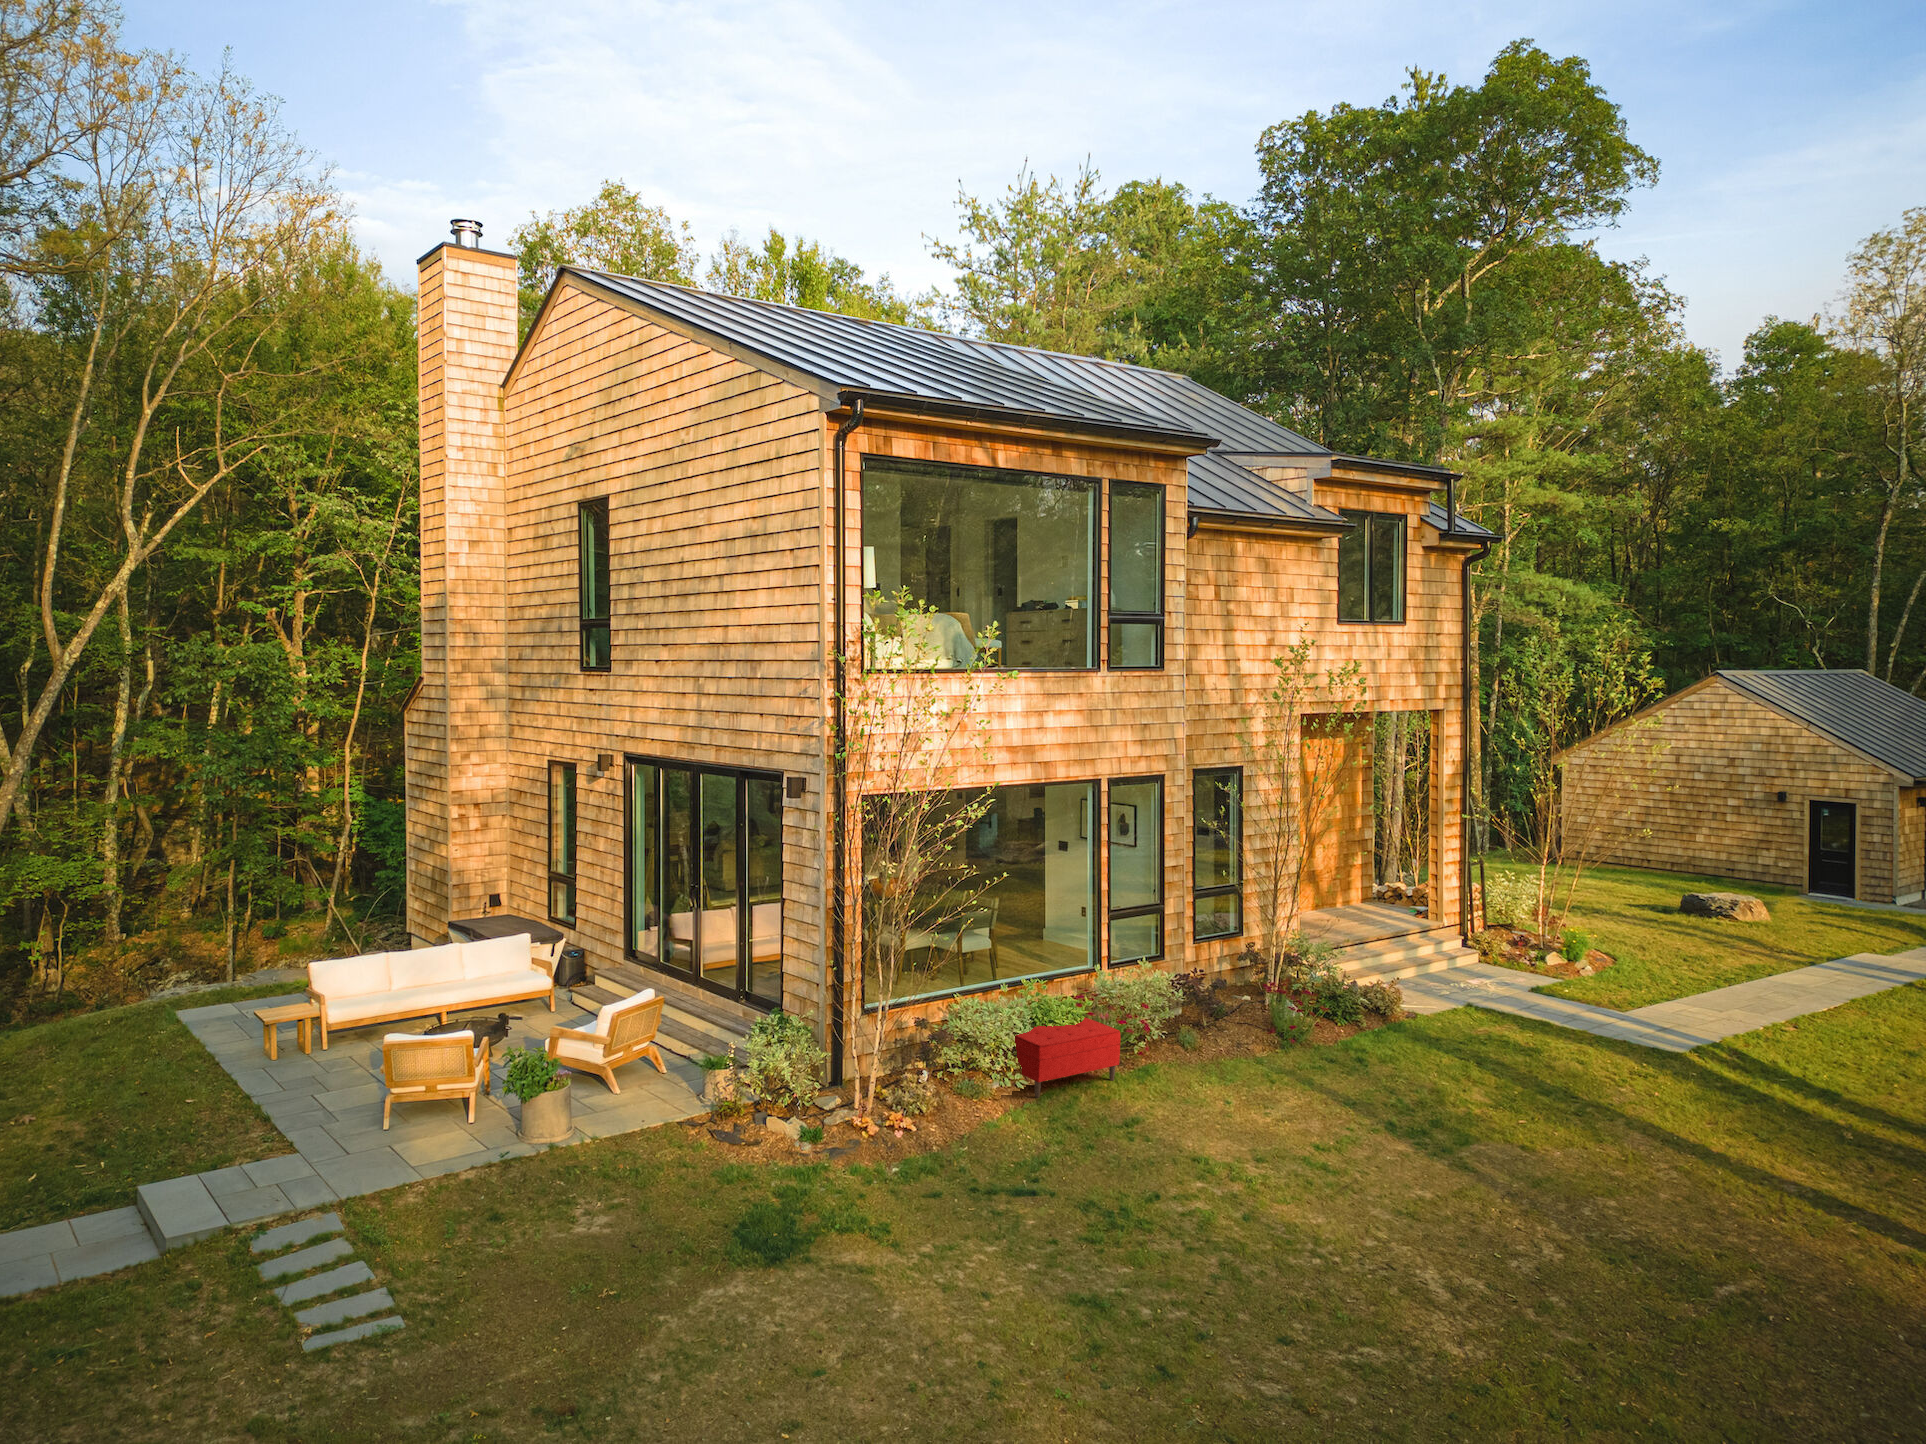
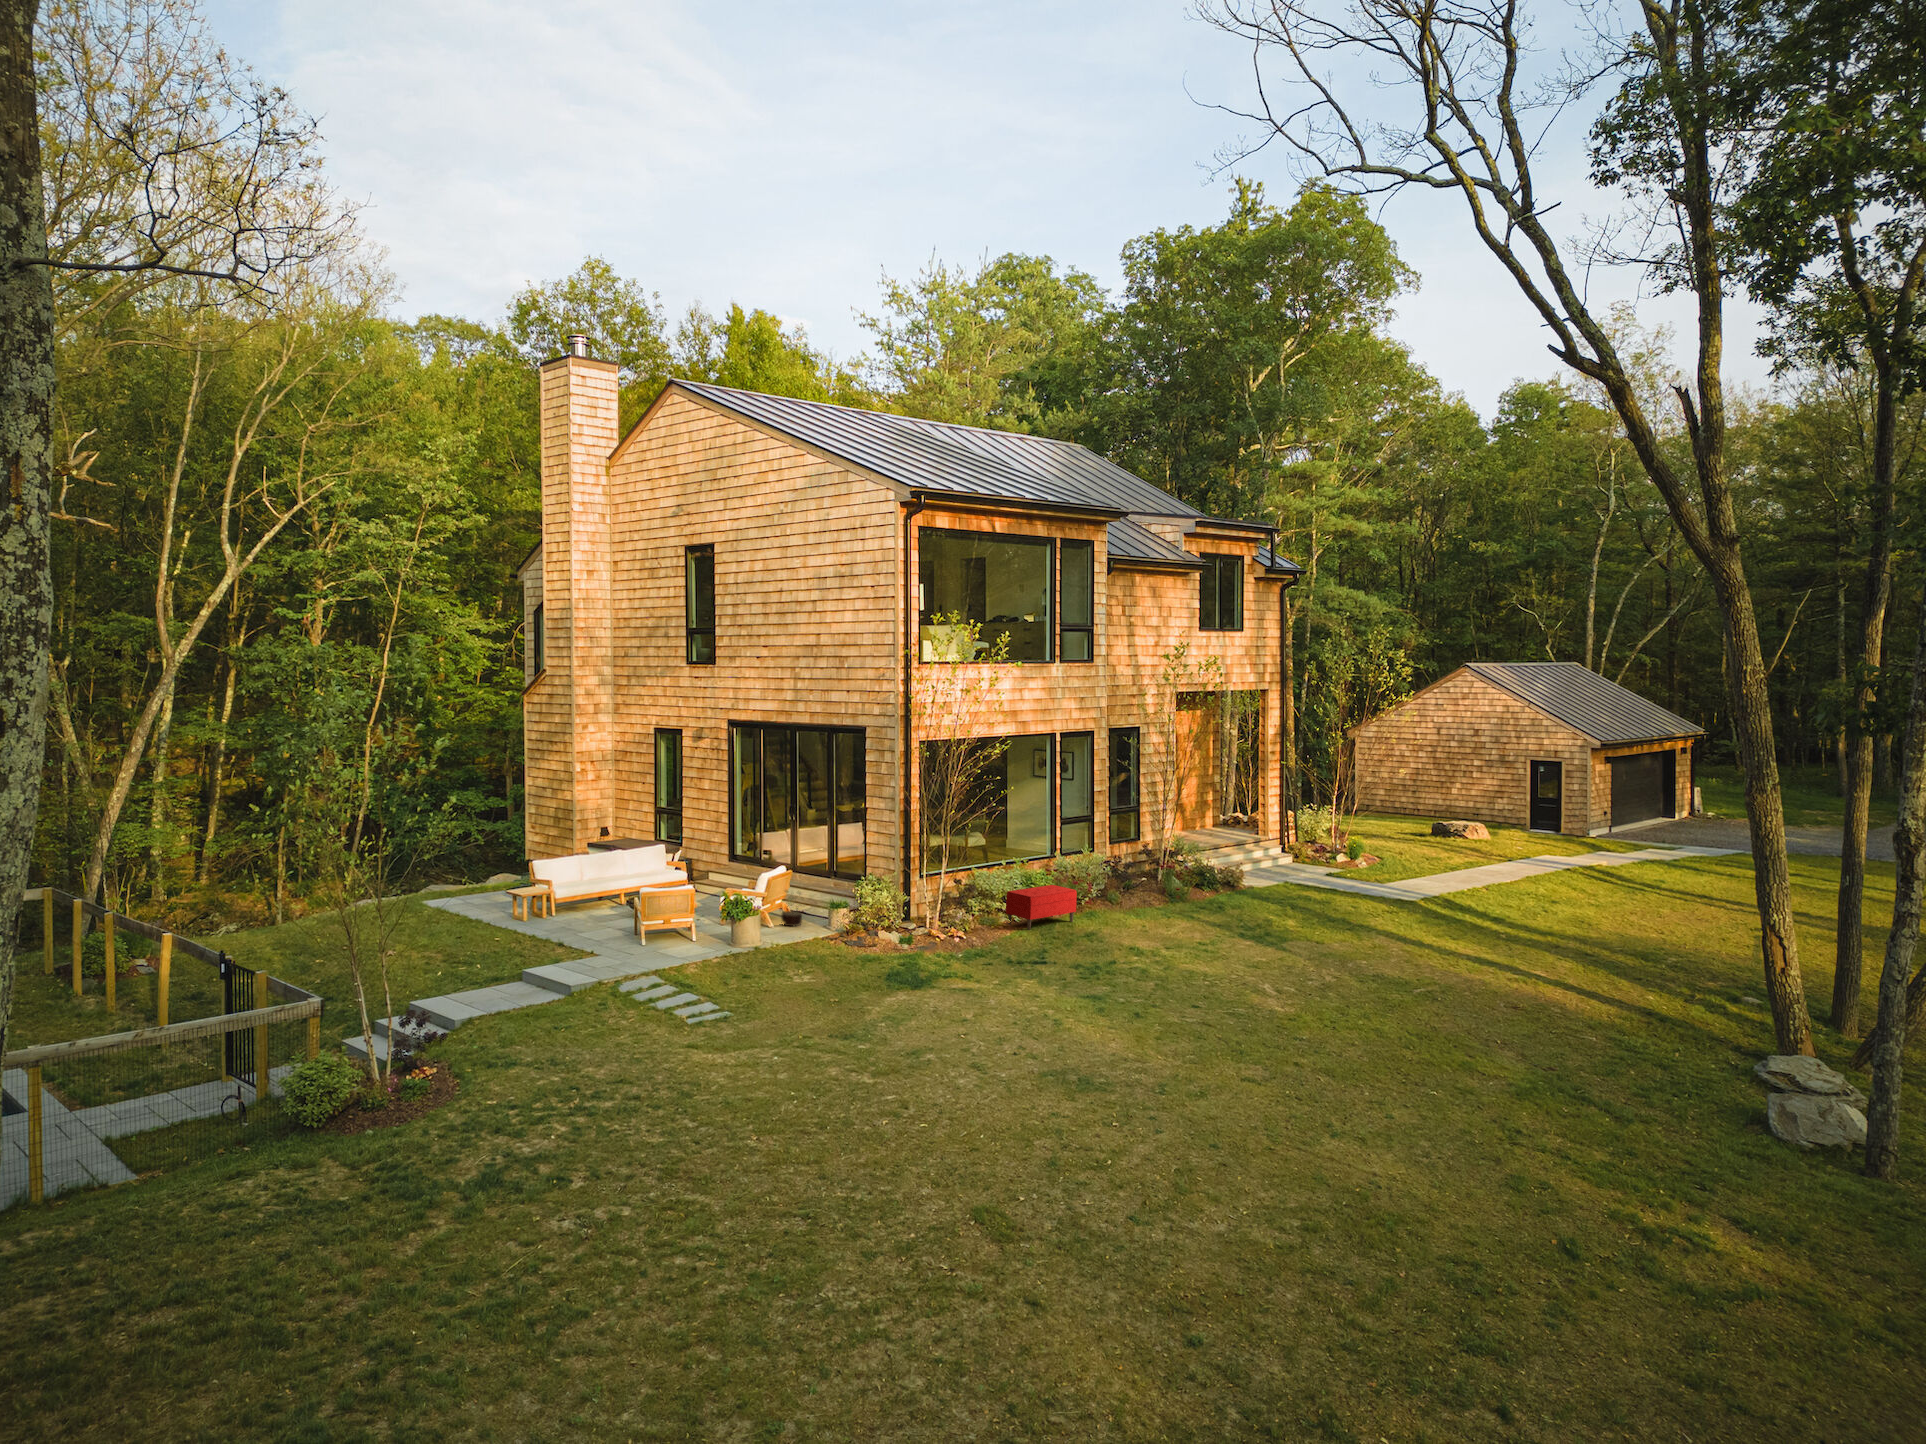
decorative plant: none [644,1019,685,1080] -> present [781,890,802,926]

